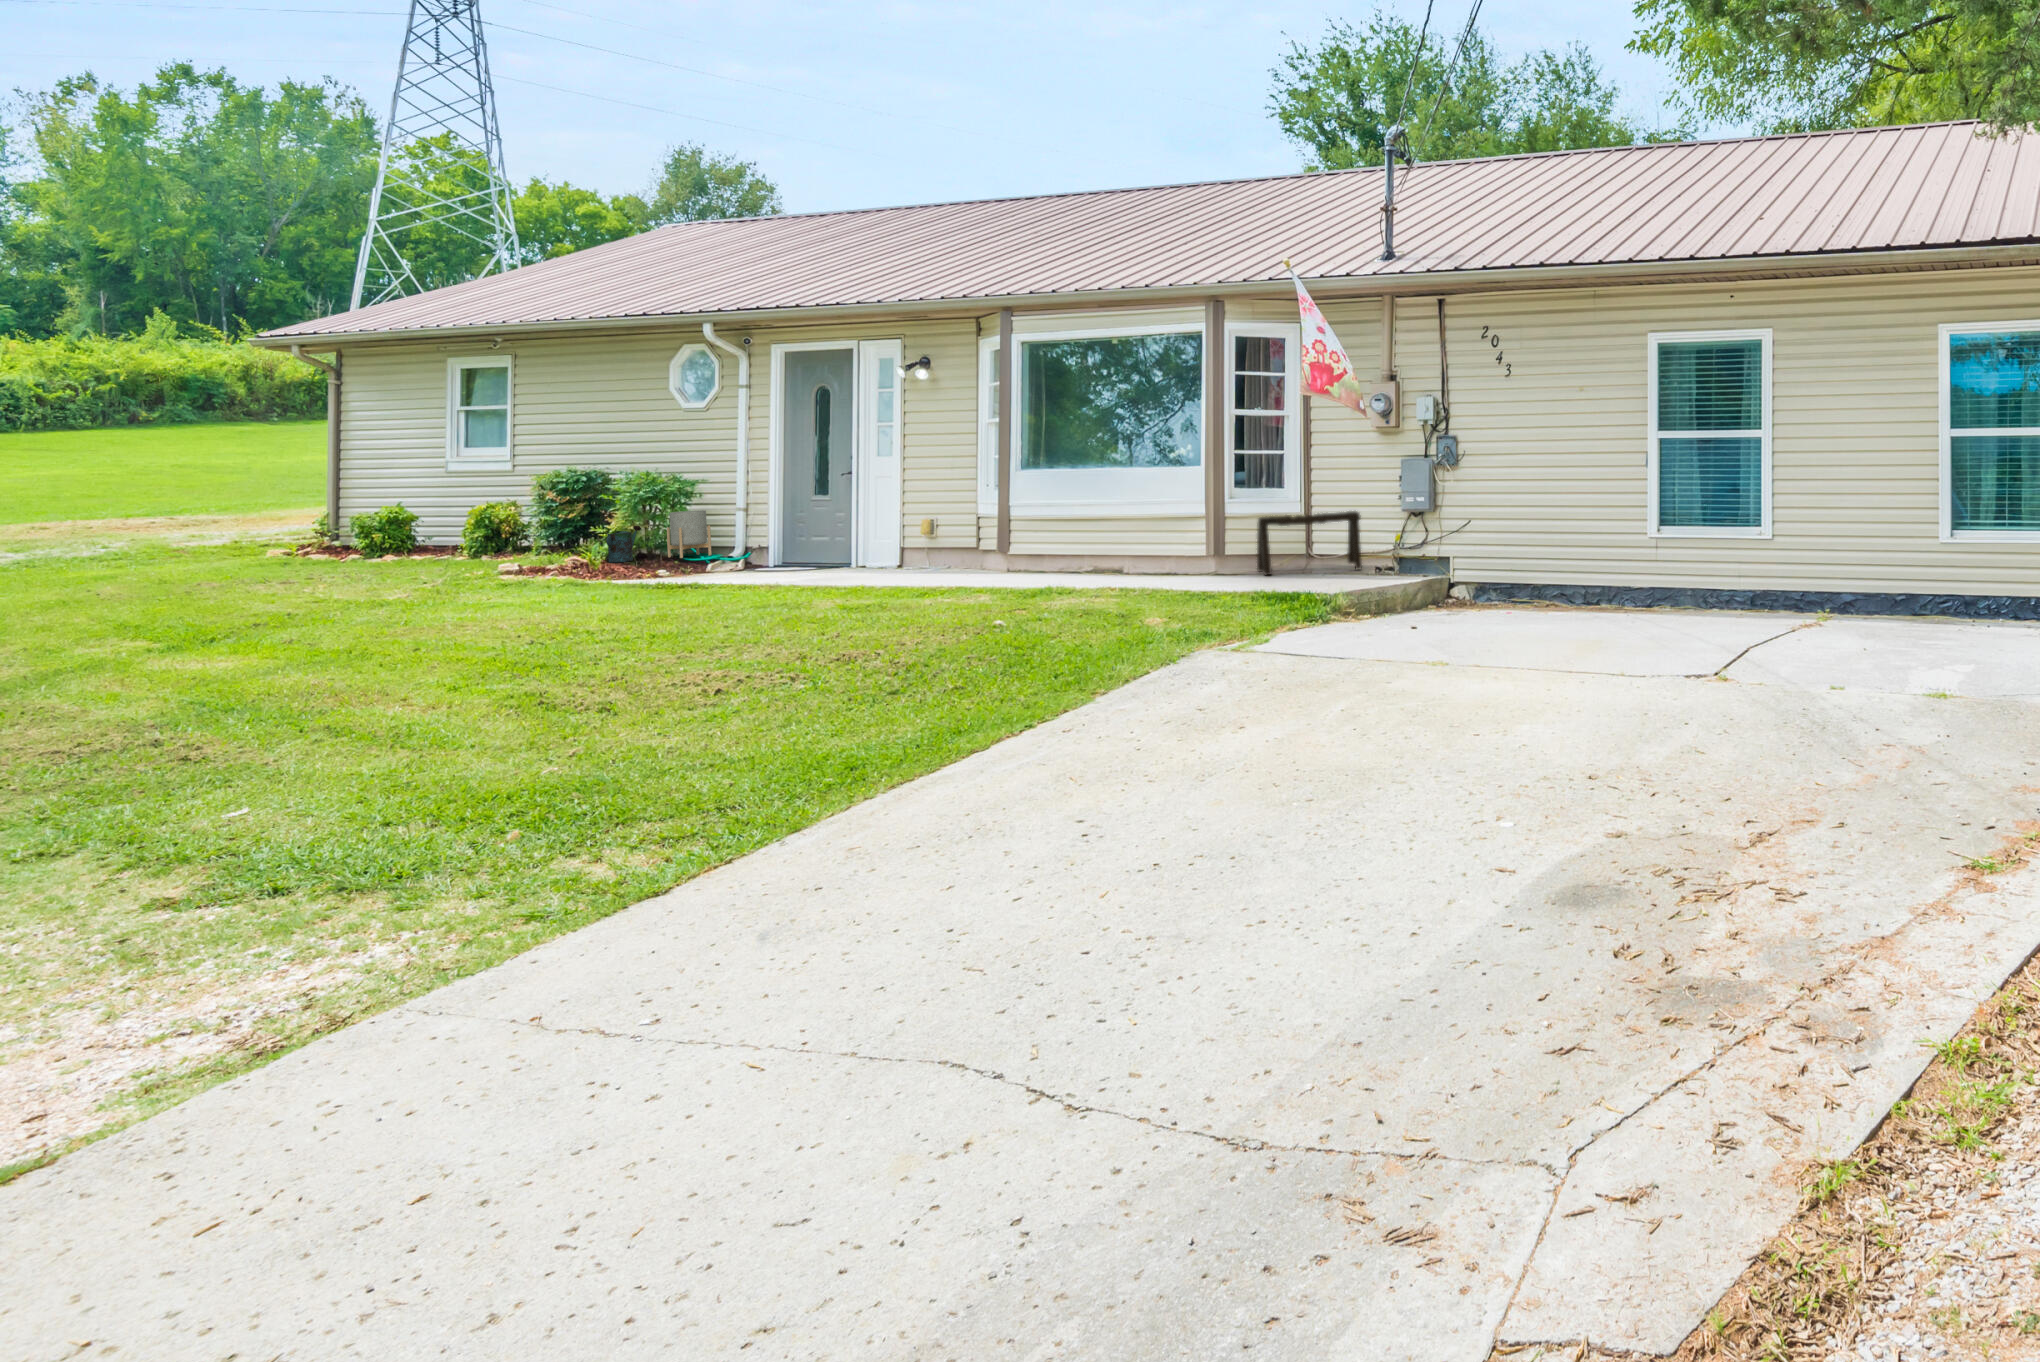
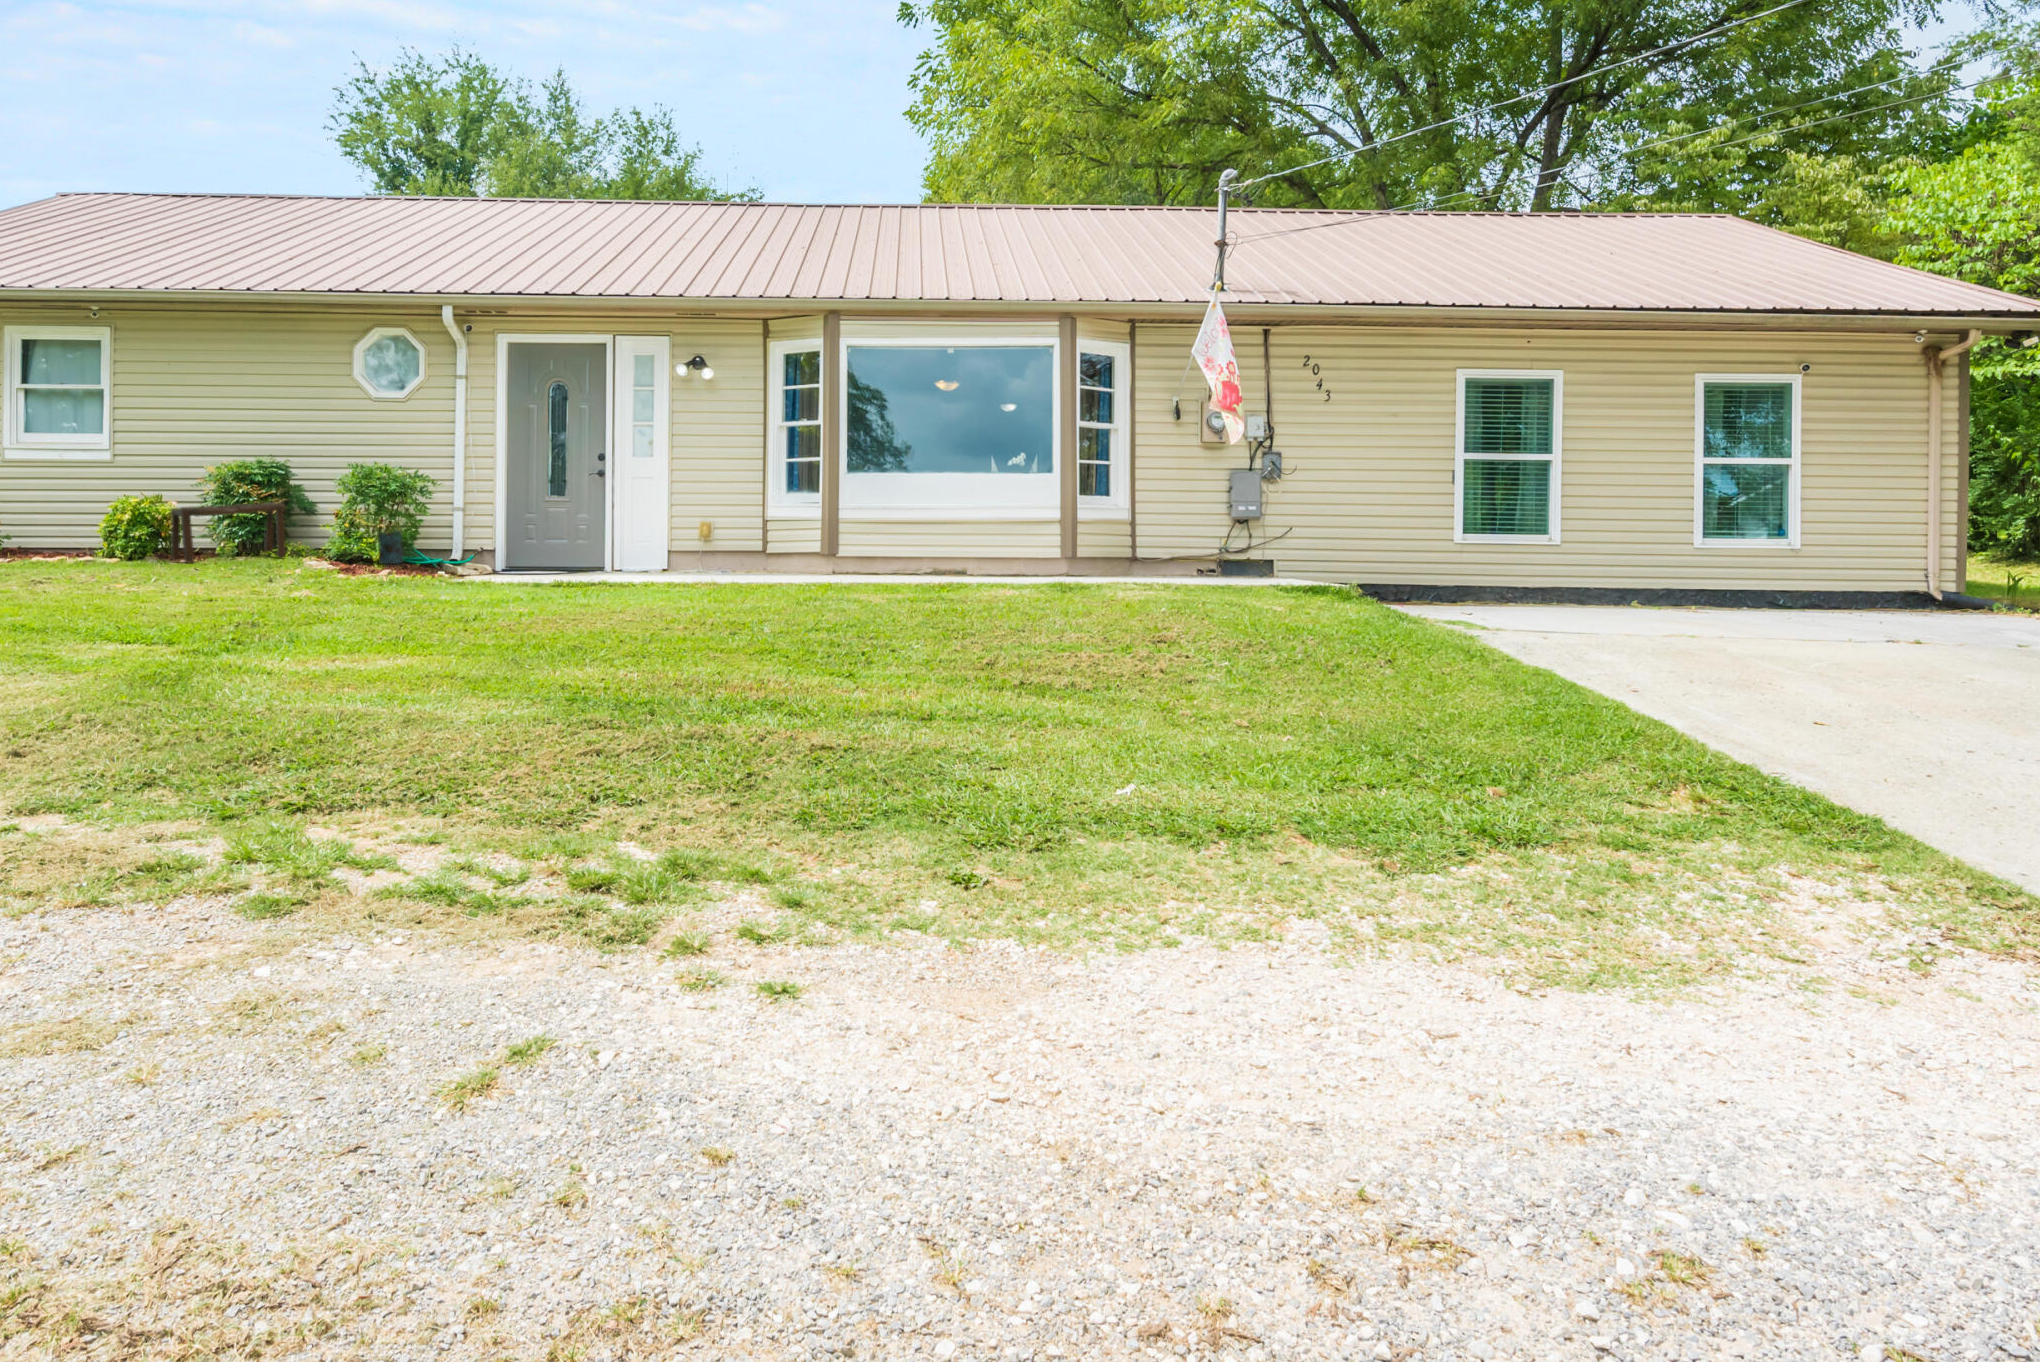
planter: present [667,510,712,558] -> none [419,508,467,559]
bench: present [1257,511,1362,575] -> present [171,502,286,564]

